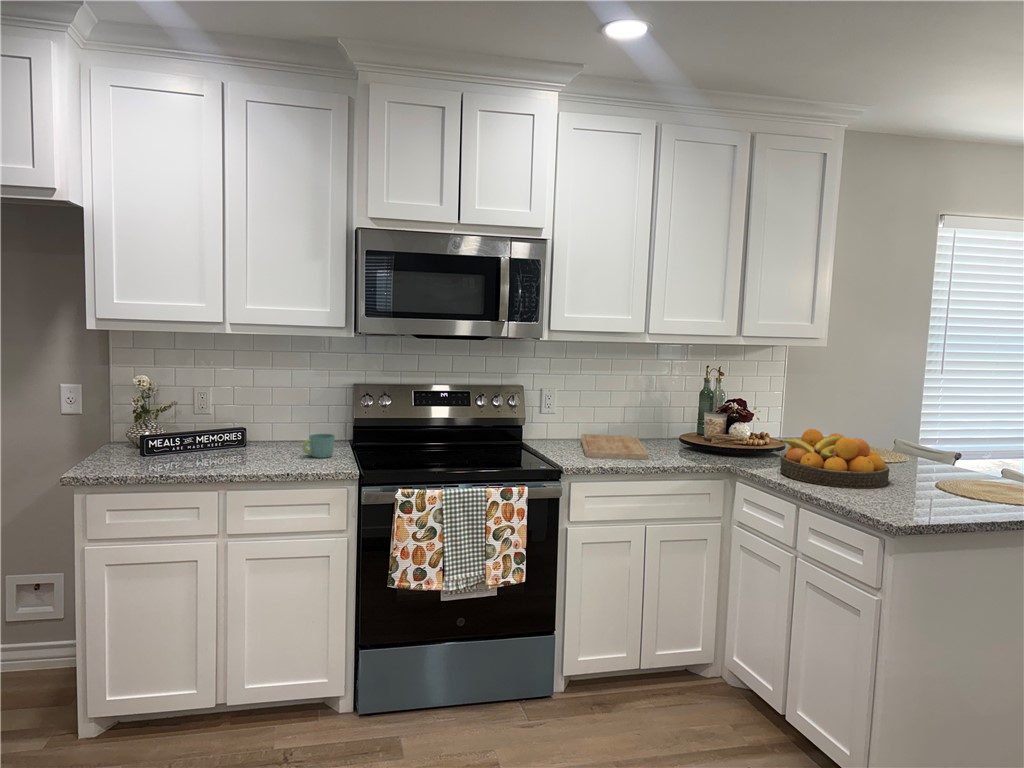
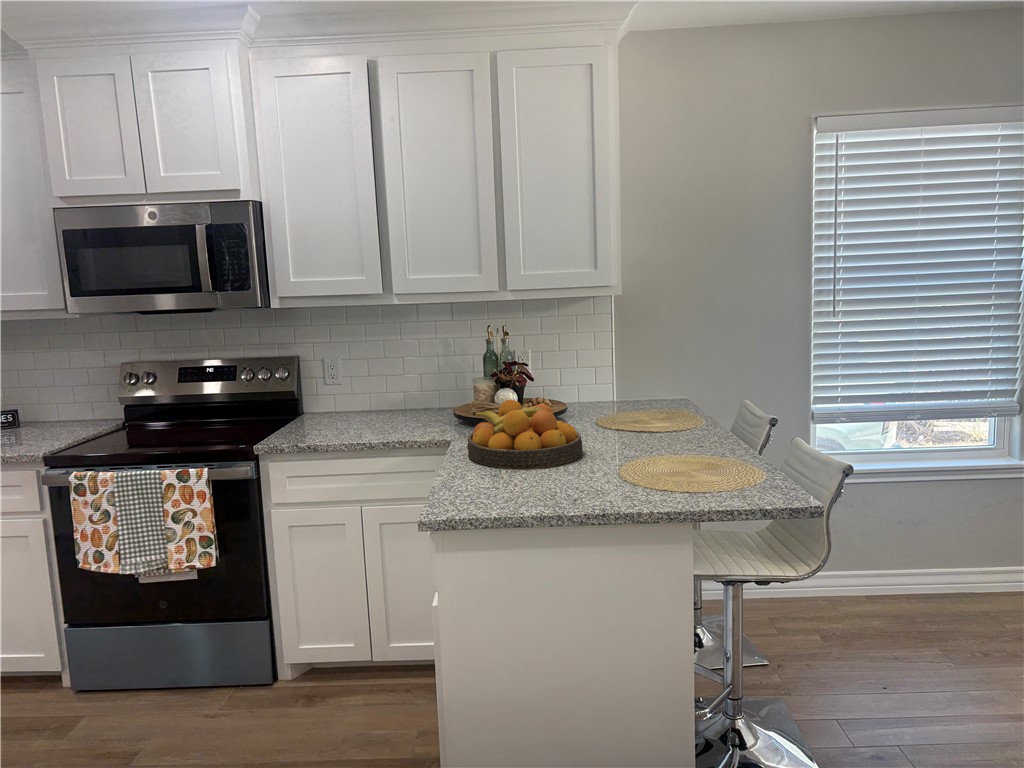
mug: present [303,434,335,458] -> none [24,416,62,440]
cutting board: present [581,434,648,460] -> none [310,408,410,437]

